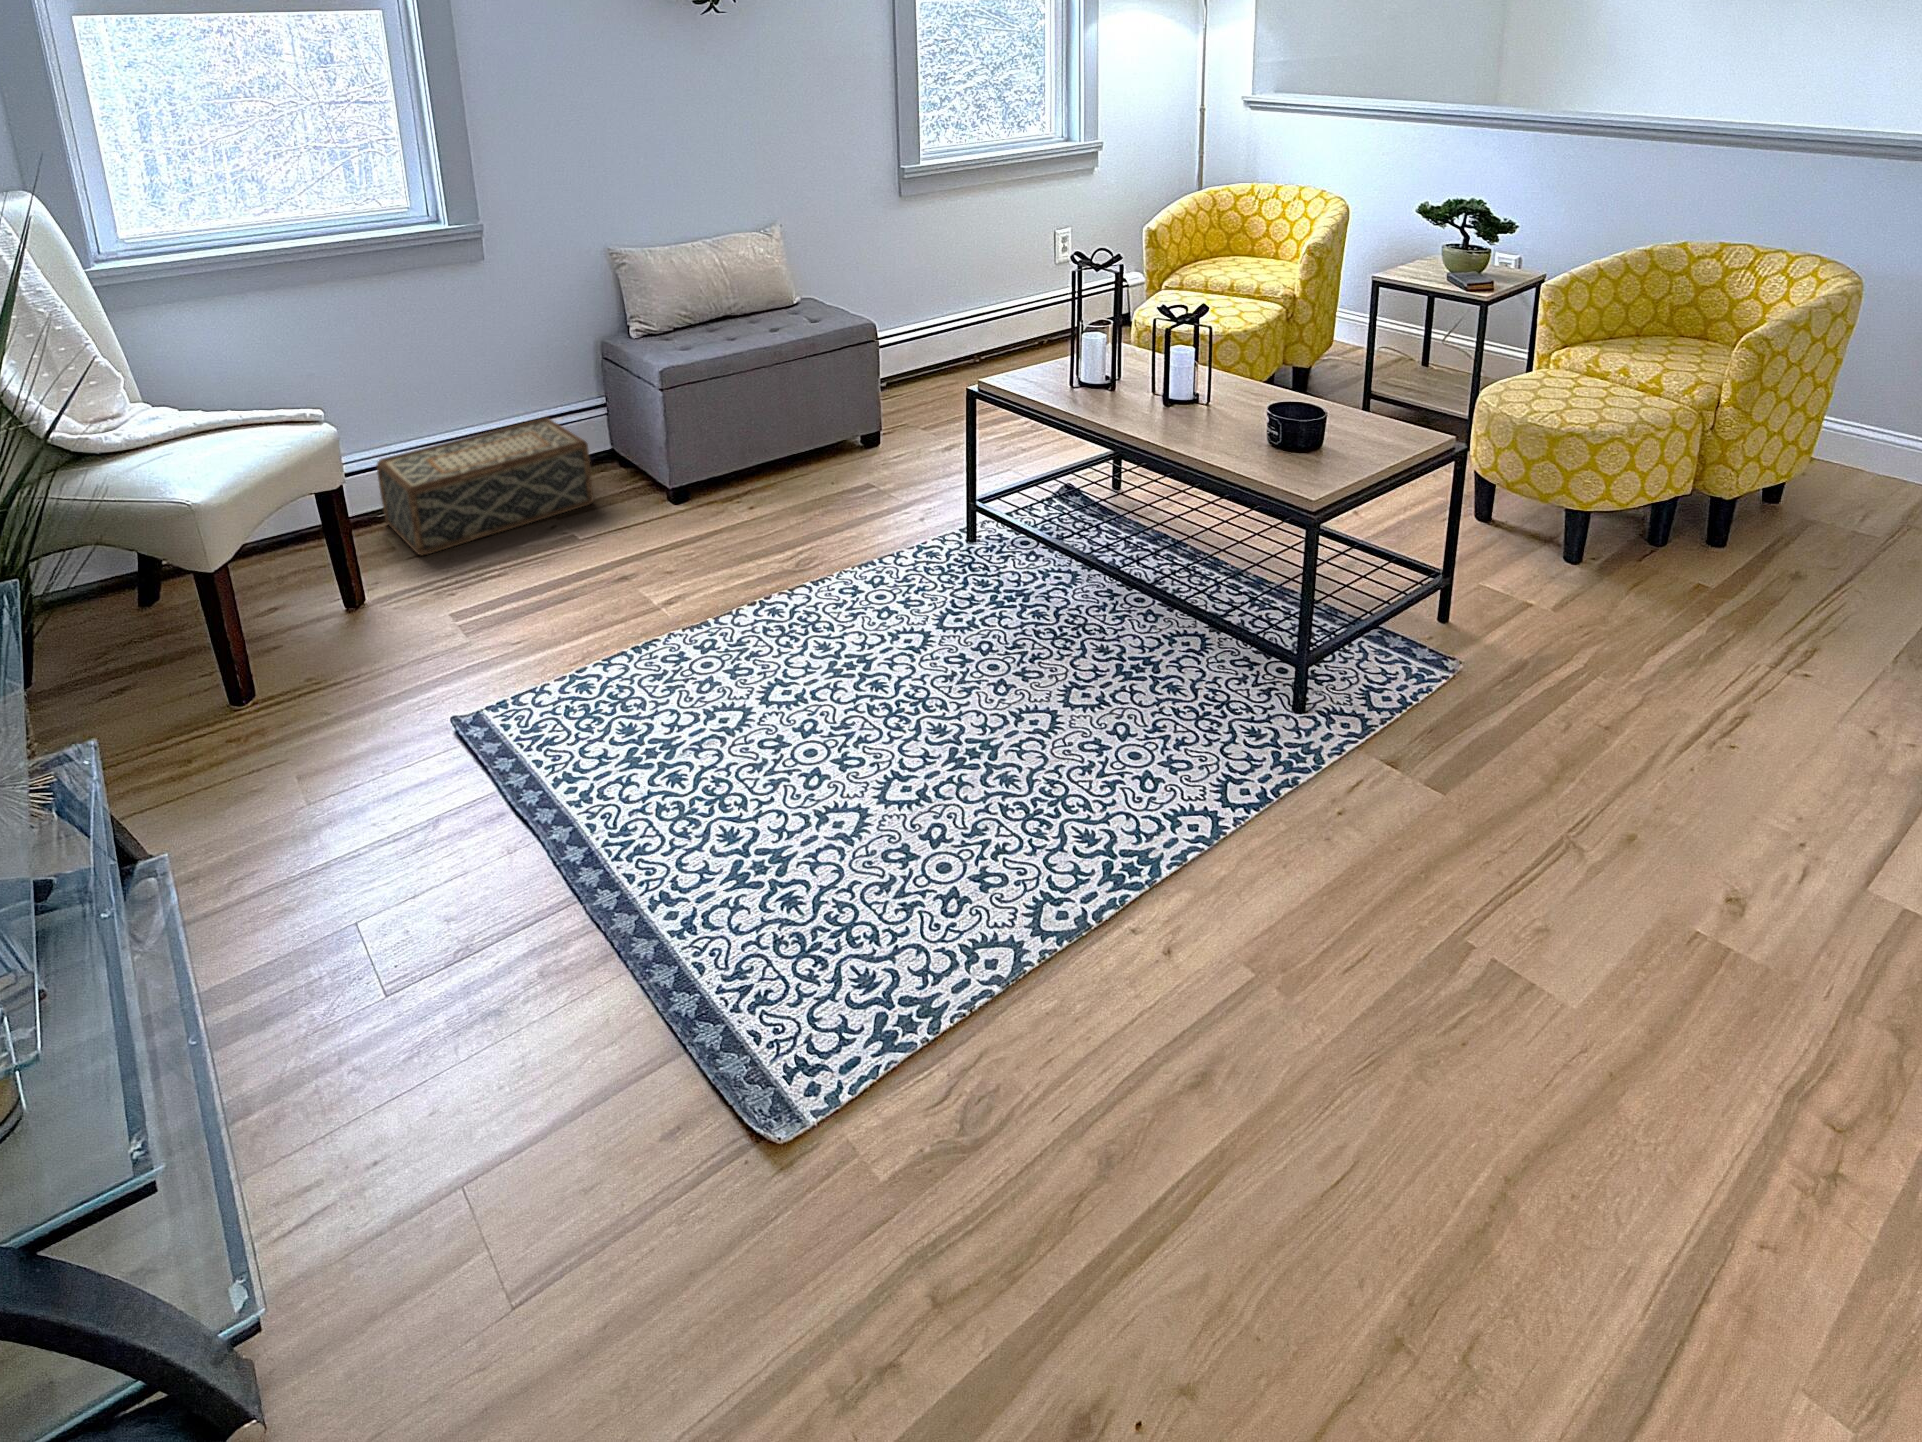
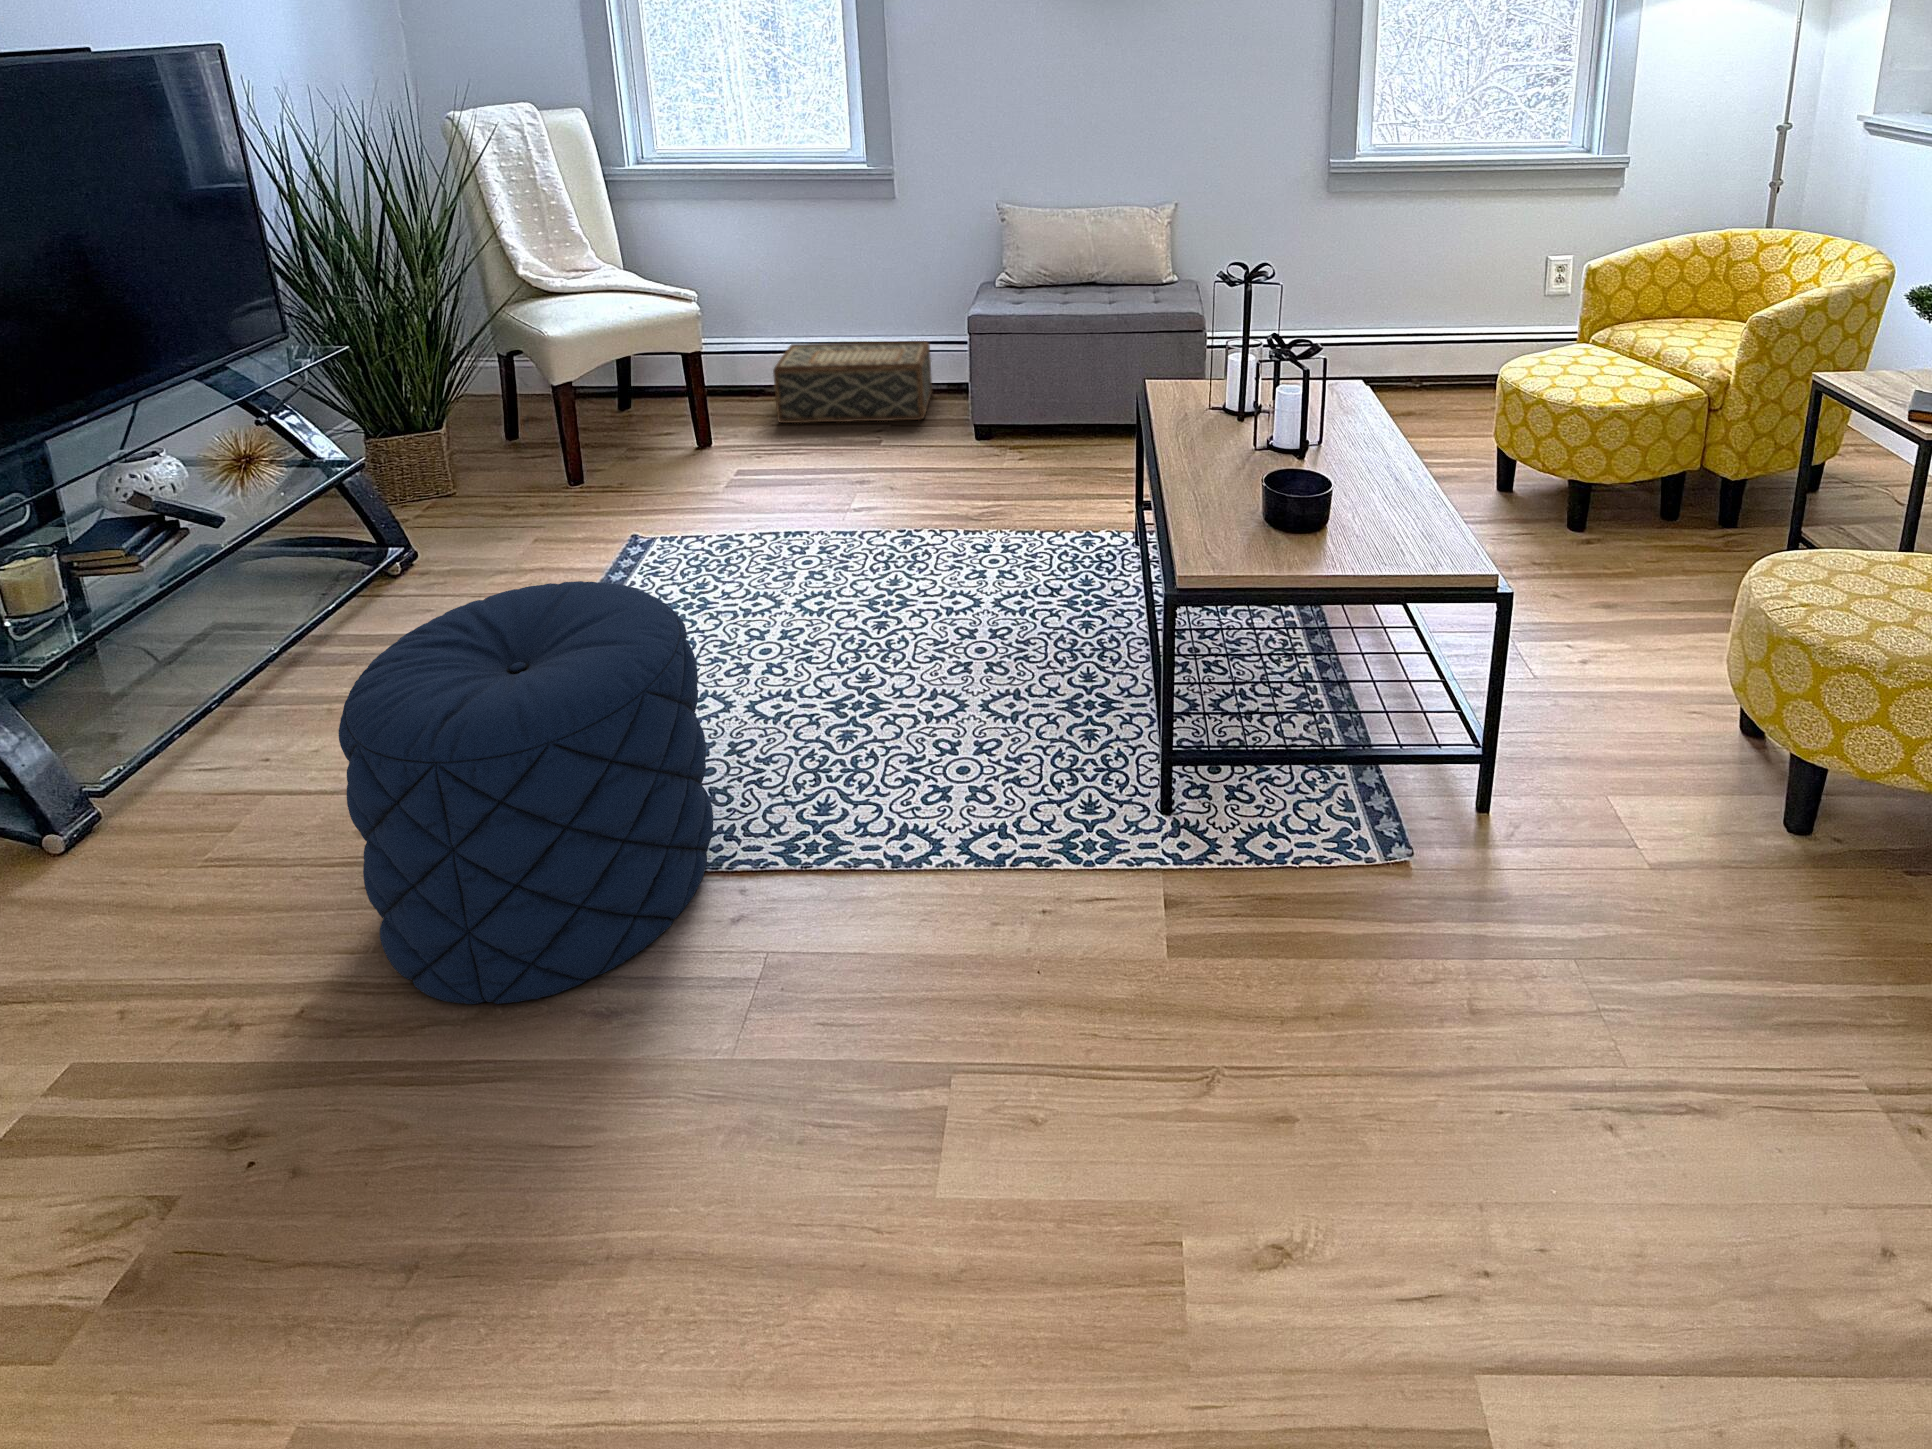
pouf: none [815,683,1170,1178] -> present [338,581,713,1004]

